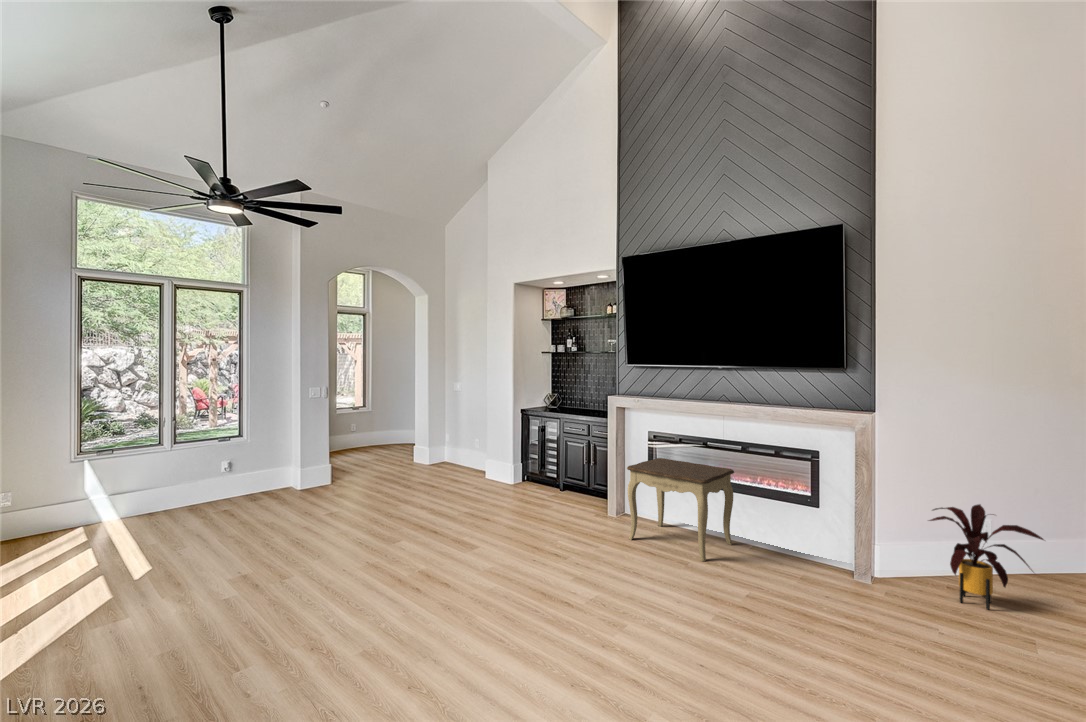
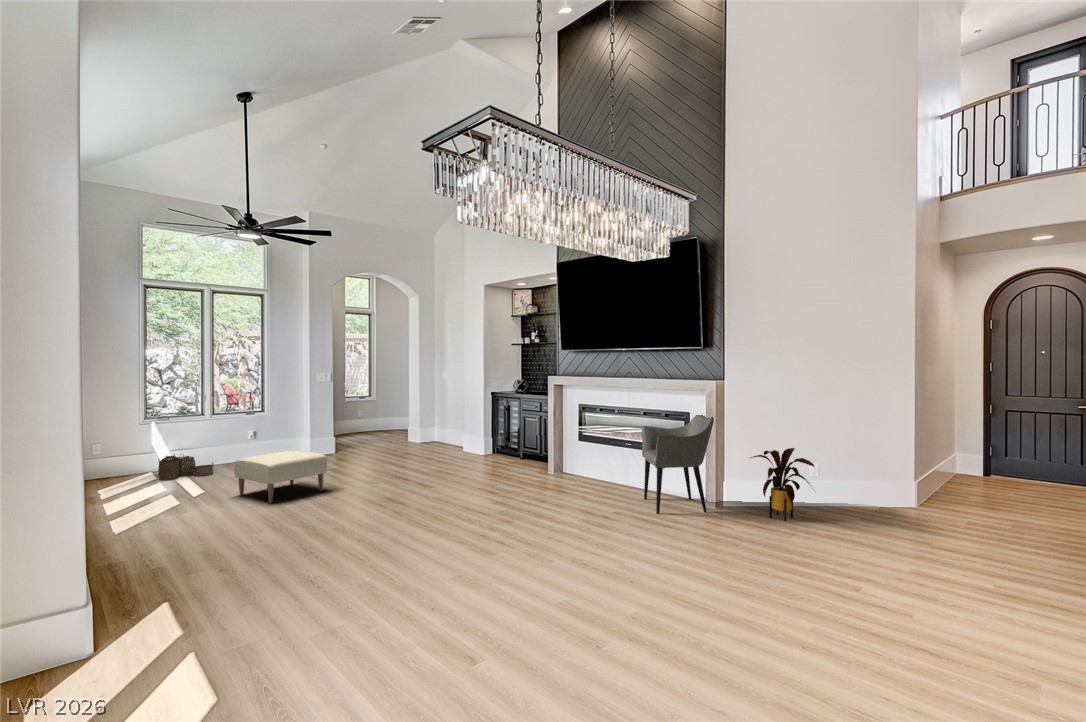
armchair: none [758,452,875,597] -> present [642,415,714,514]
side table: present [627,458,734,562] -> none [552,425,633,497]
woven basket: none [100,497,178,537] -> present [158,454,213,480]
ottoman: none [206,499,335,584] -> present [235,451,327,503]

